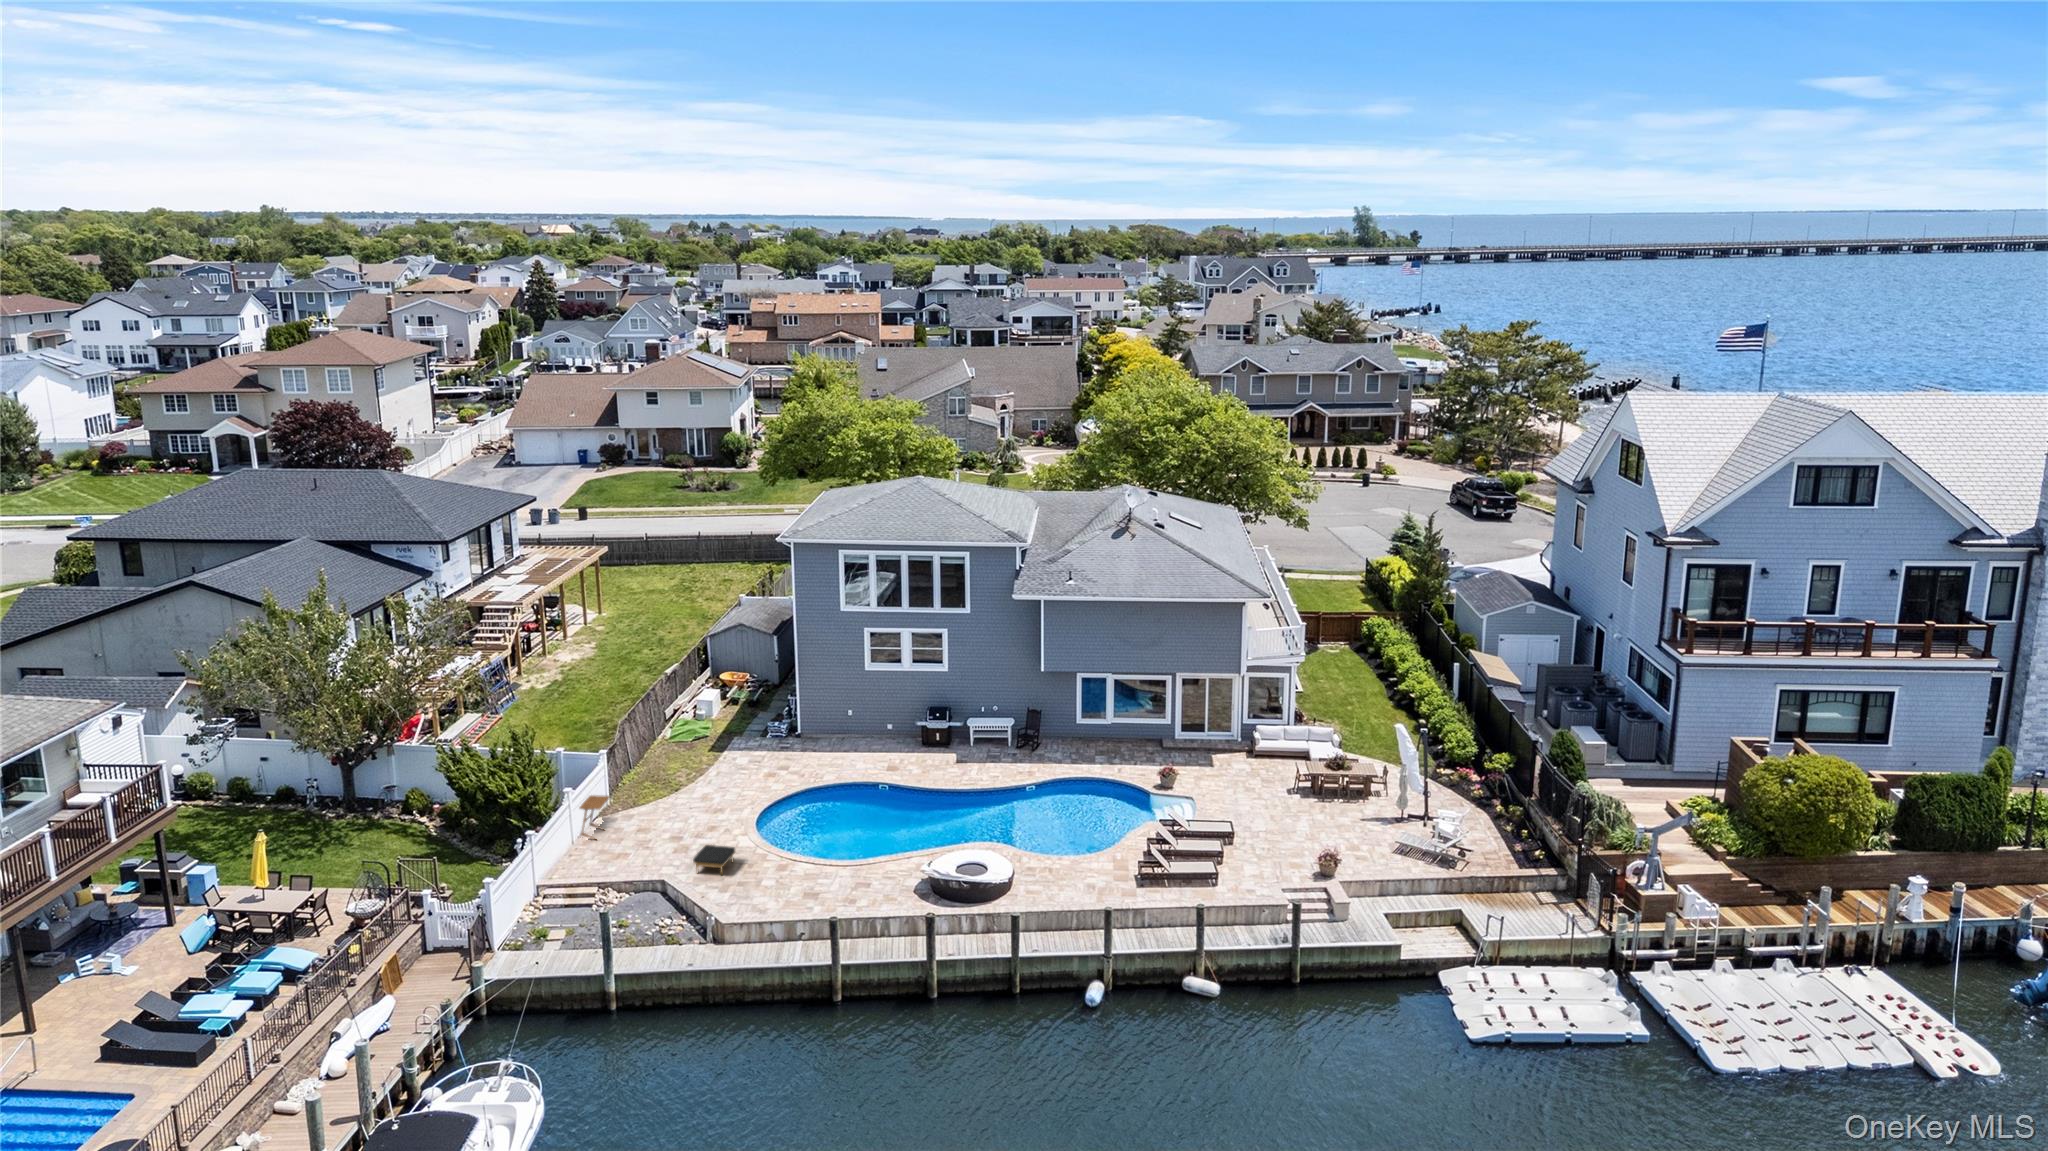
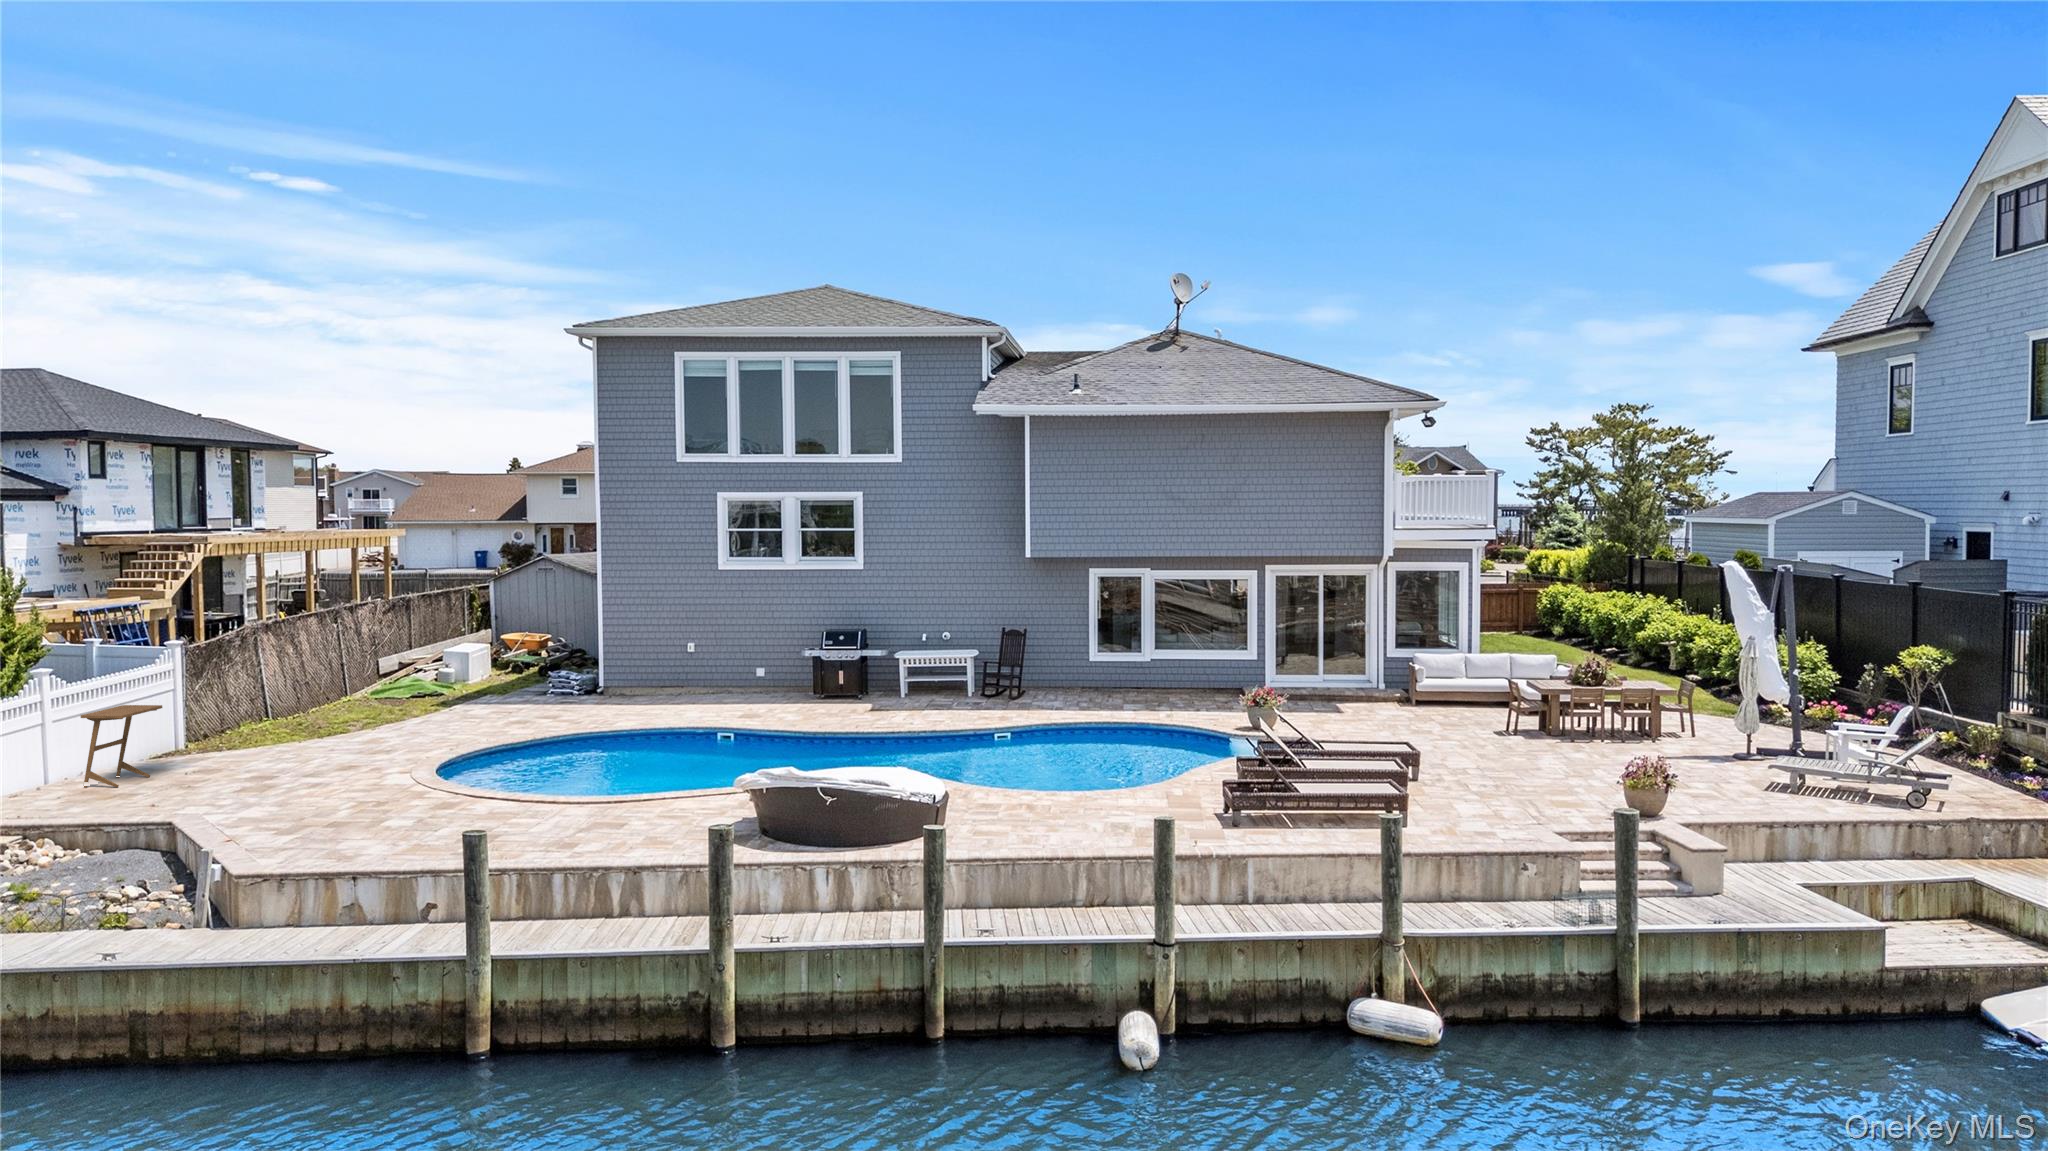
ottoman: present [693,845,735,874] -> none [263,774,369,826]

